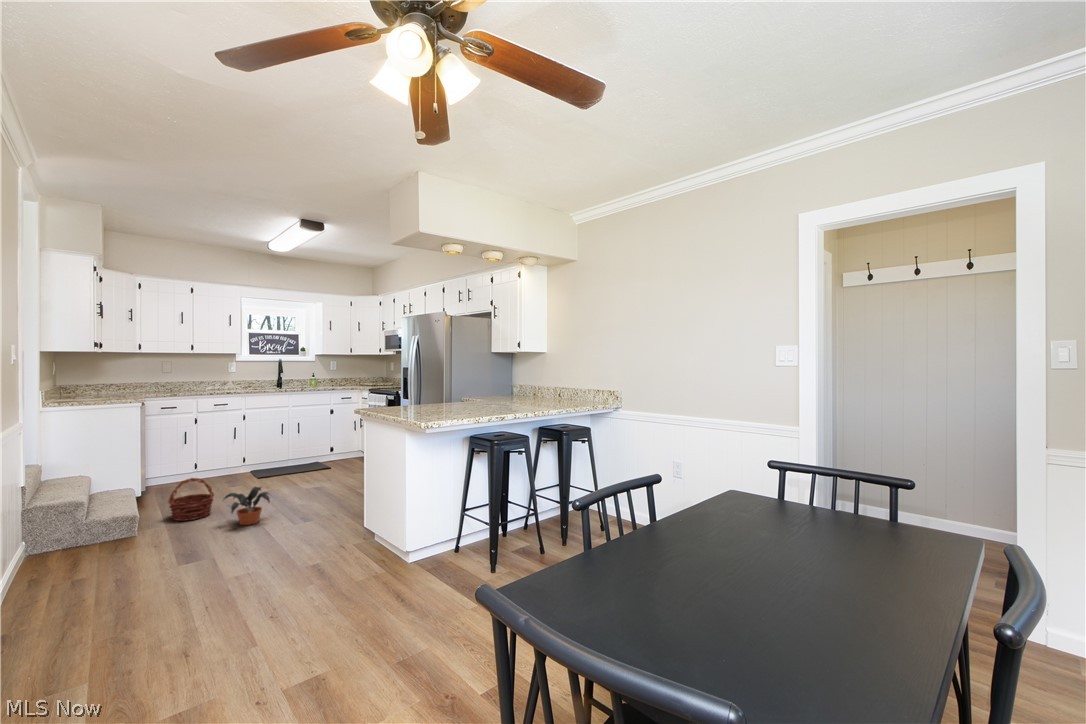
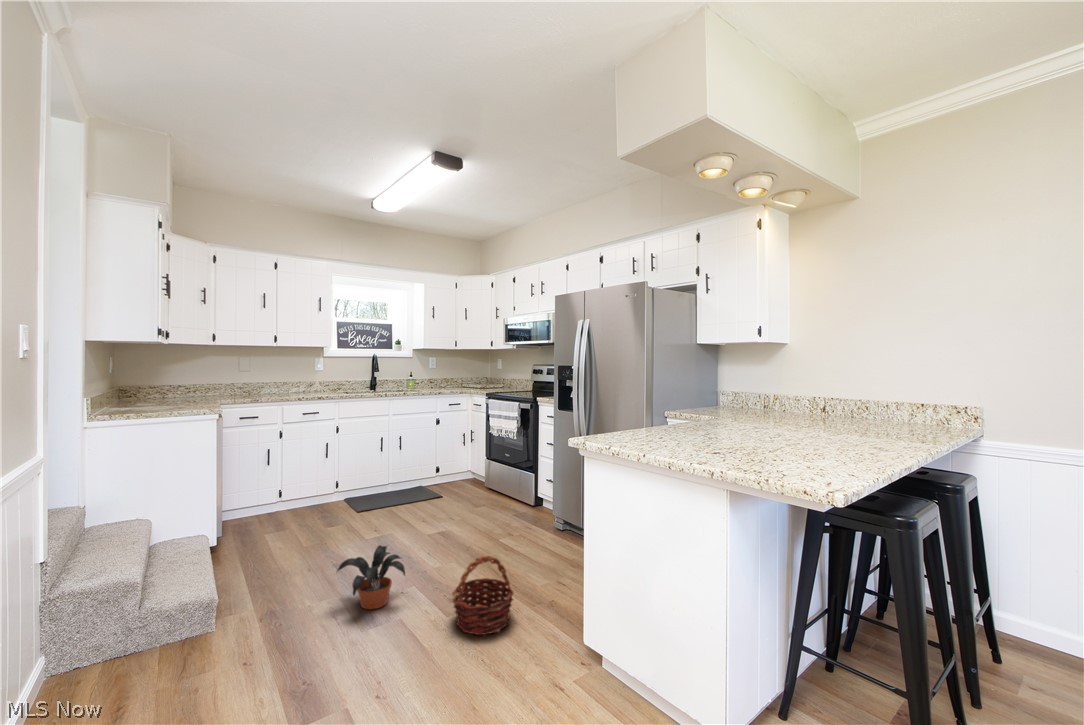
basket: present [168,478,214,521] -> present [453,556,514,635]

